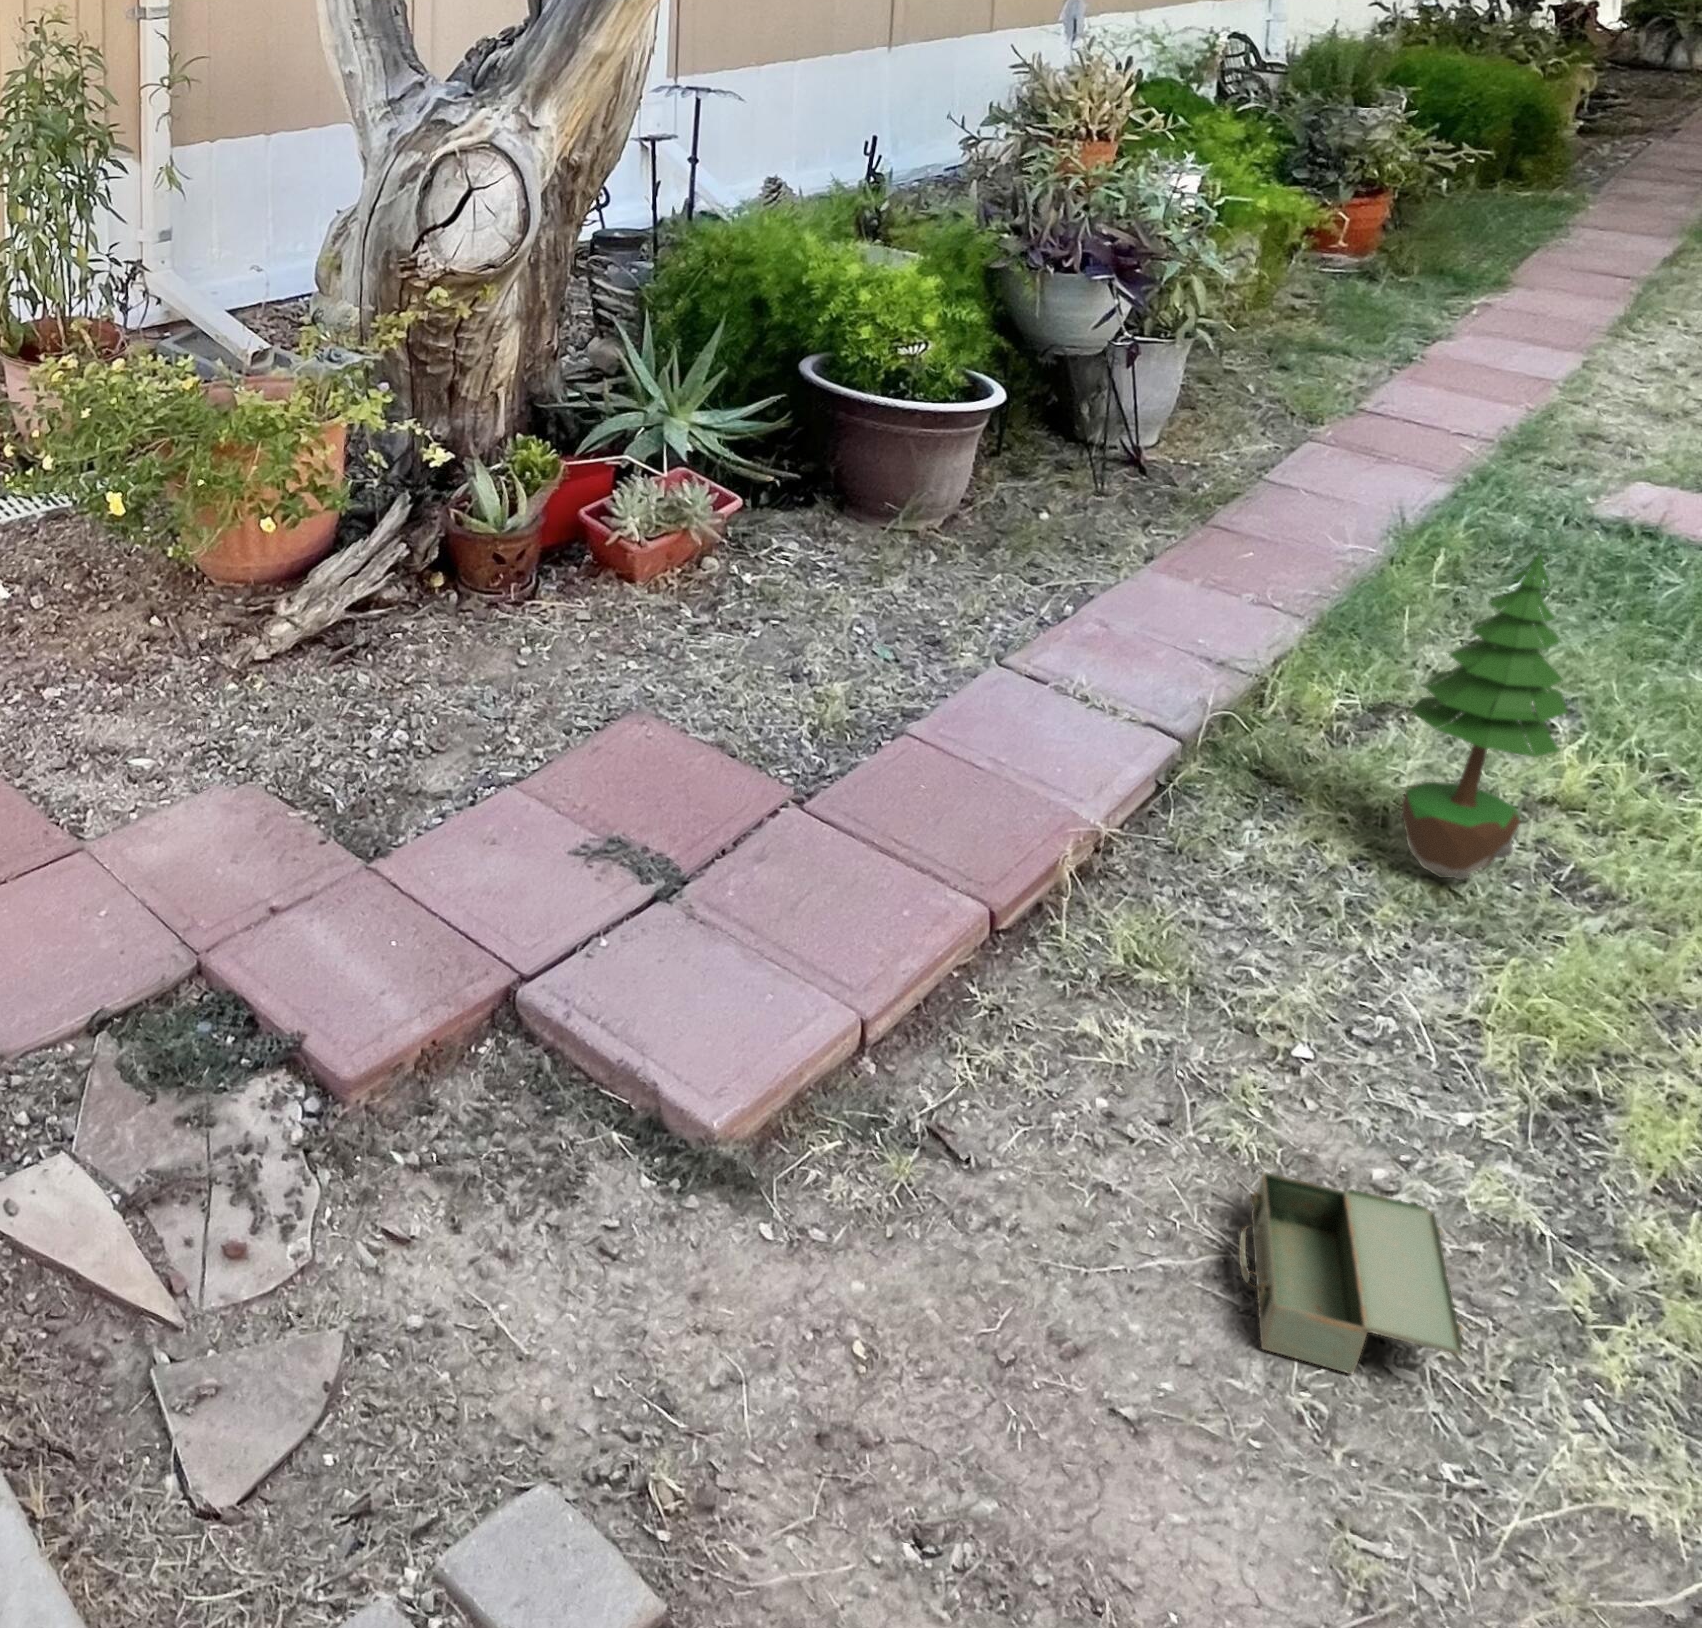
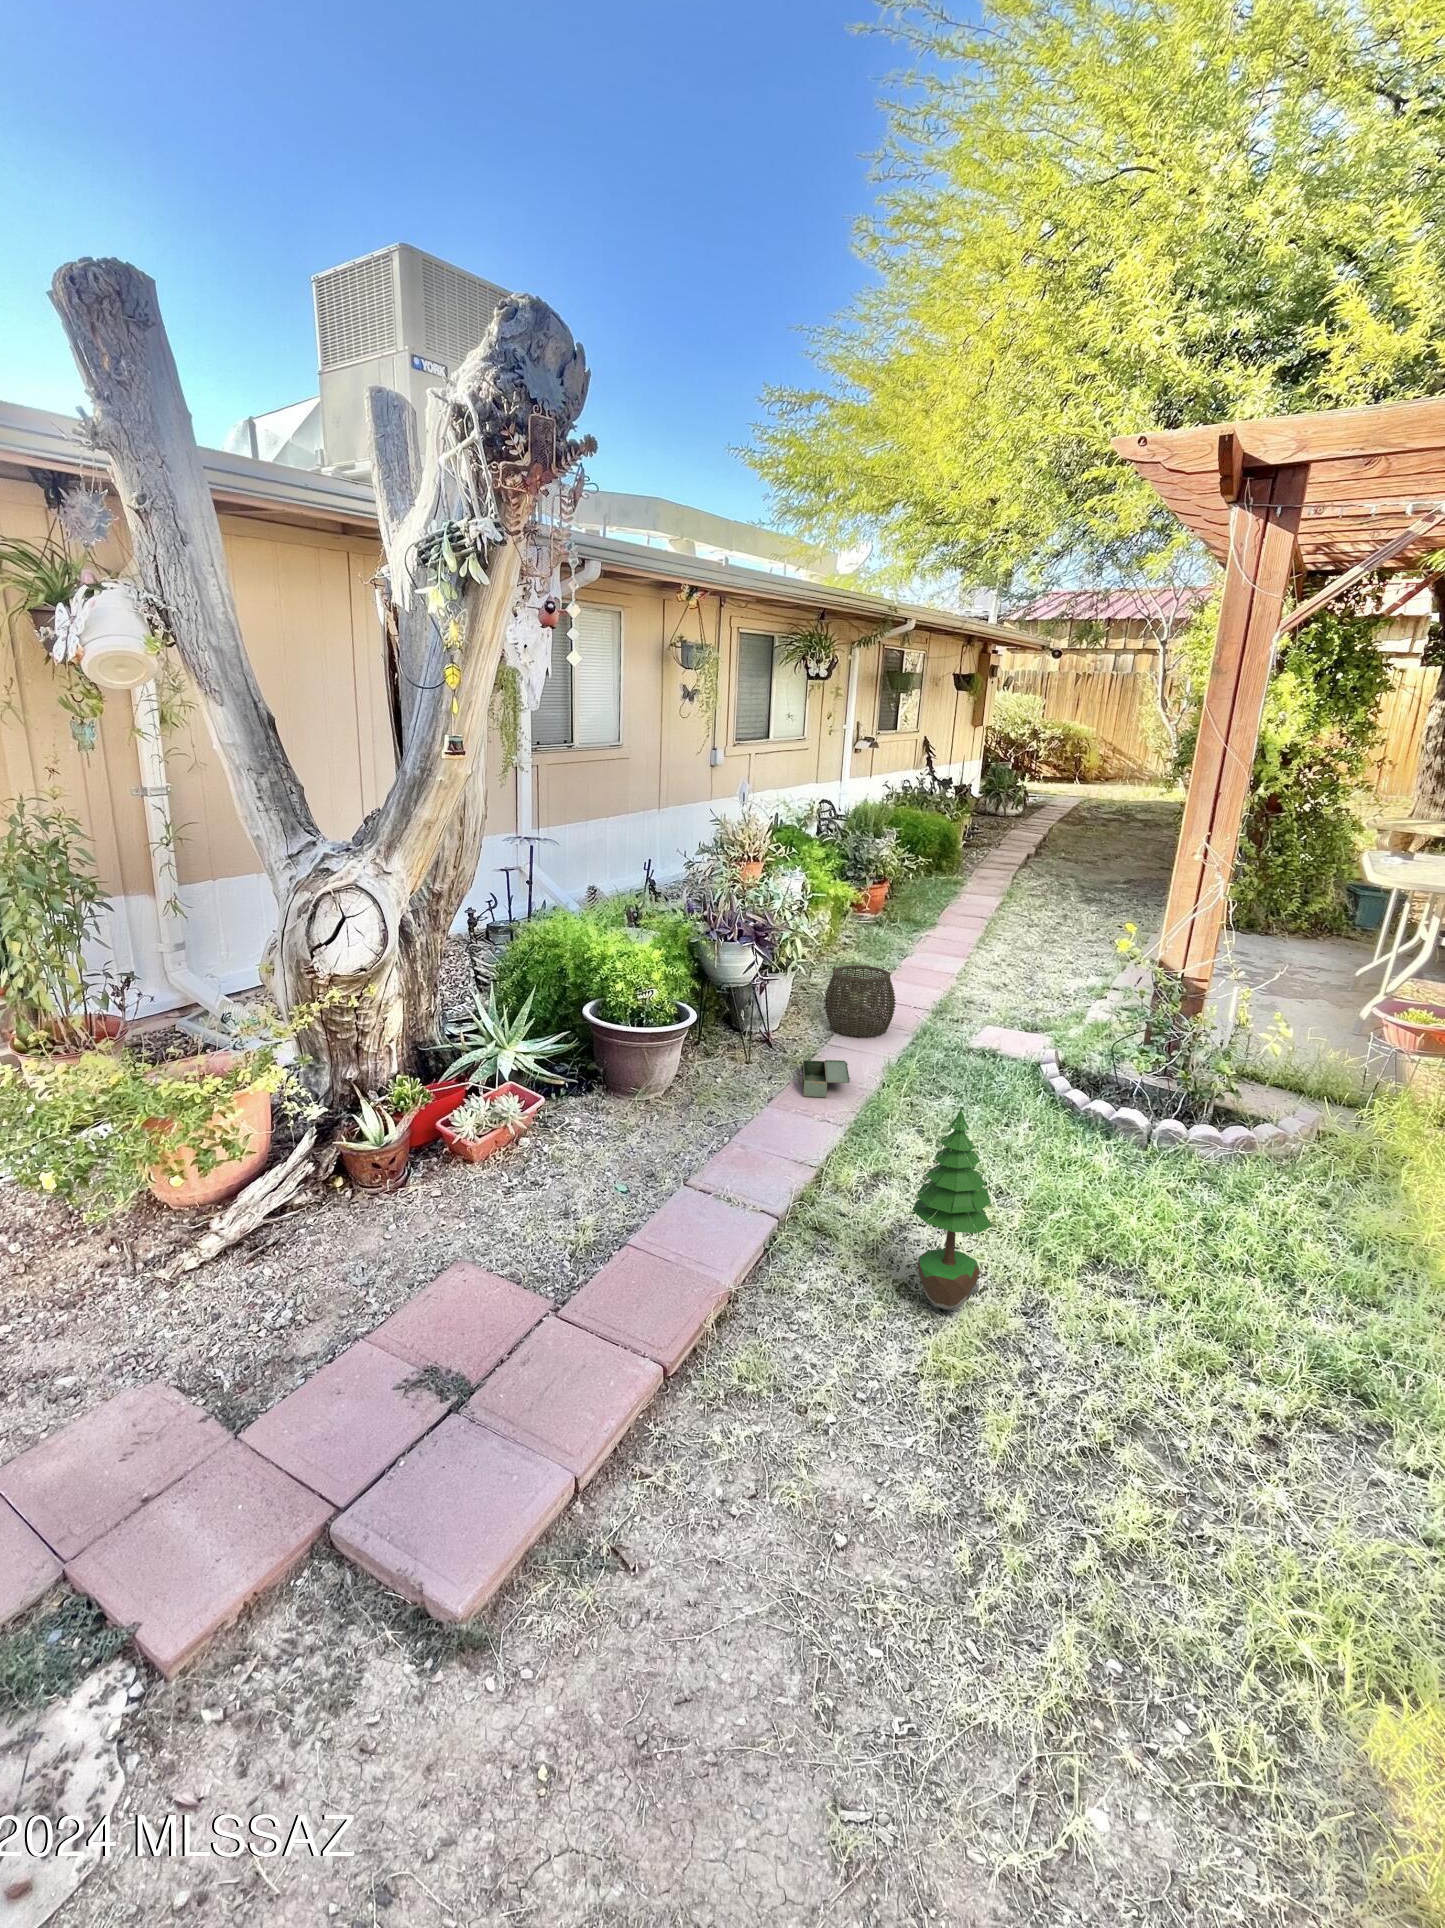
woven basket: none [1233,332,1380,462] -> present [825,965,896,1037]
toolbox: present [1239,1172,1463,1374] -> present [798,1060,850,1097]

